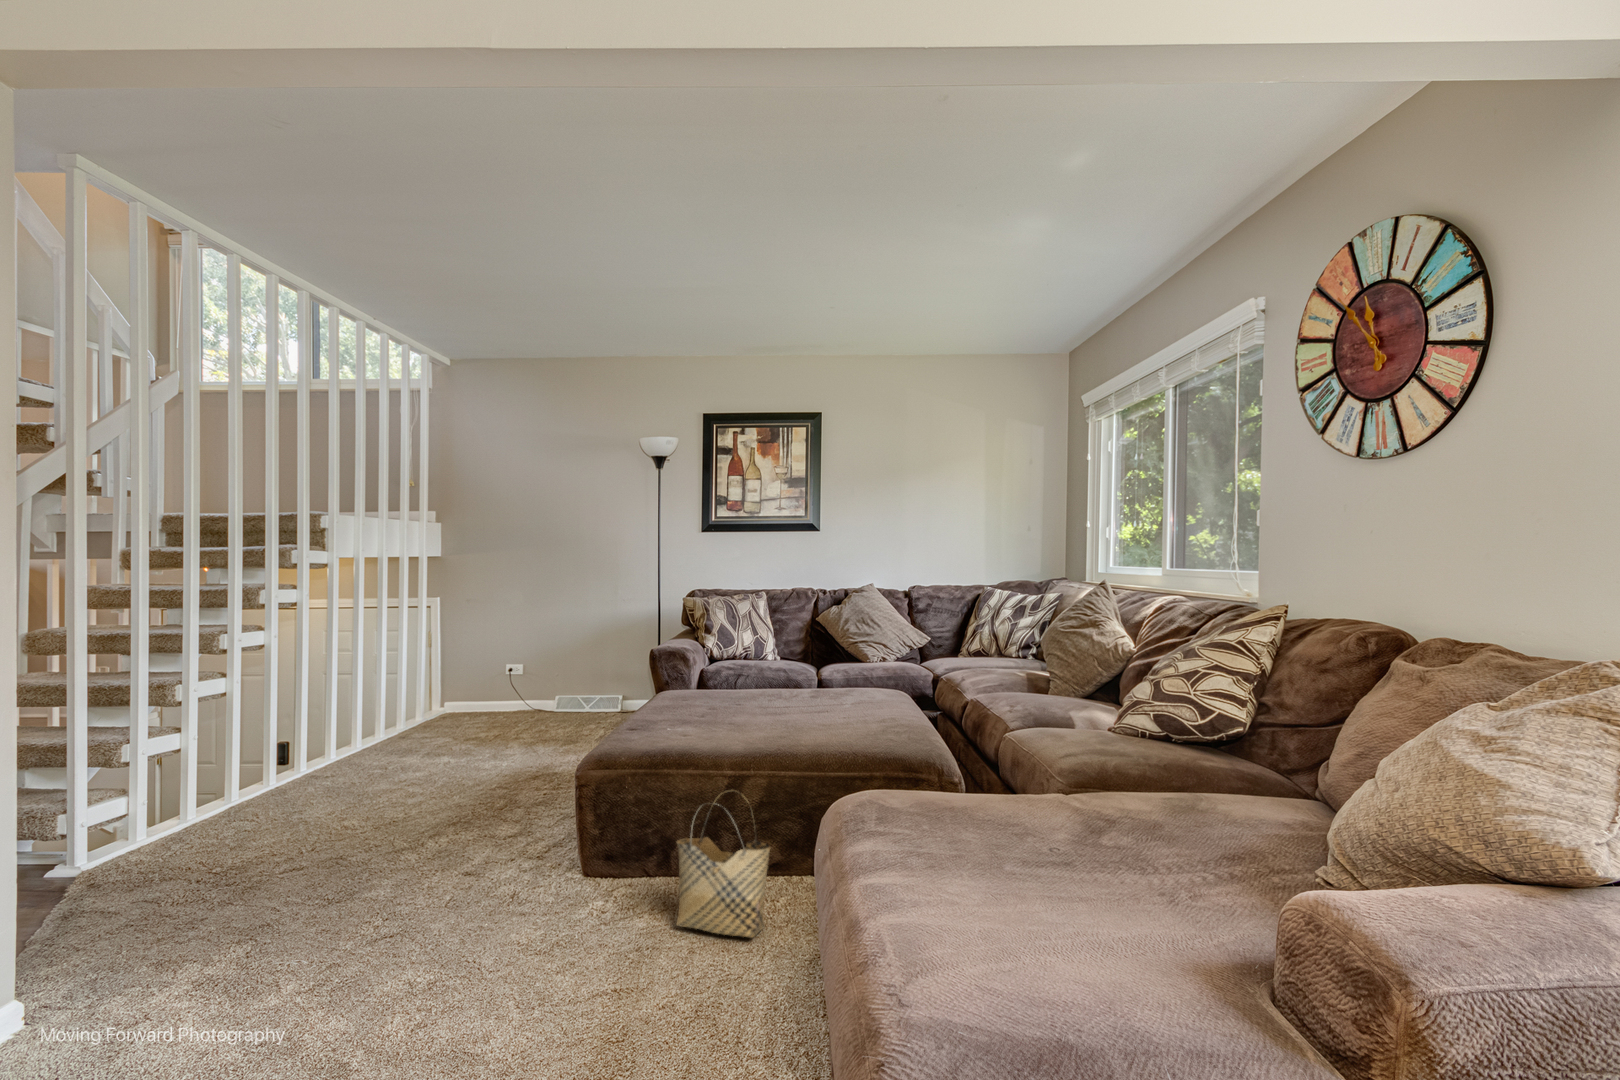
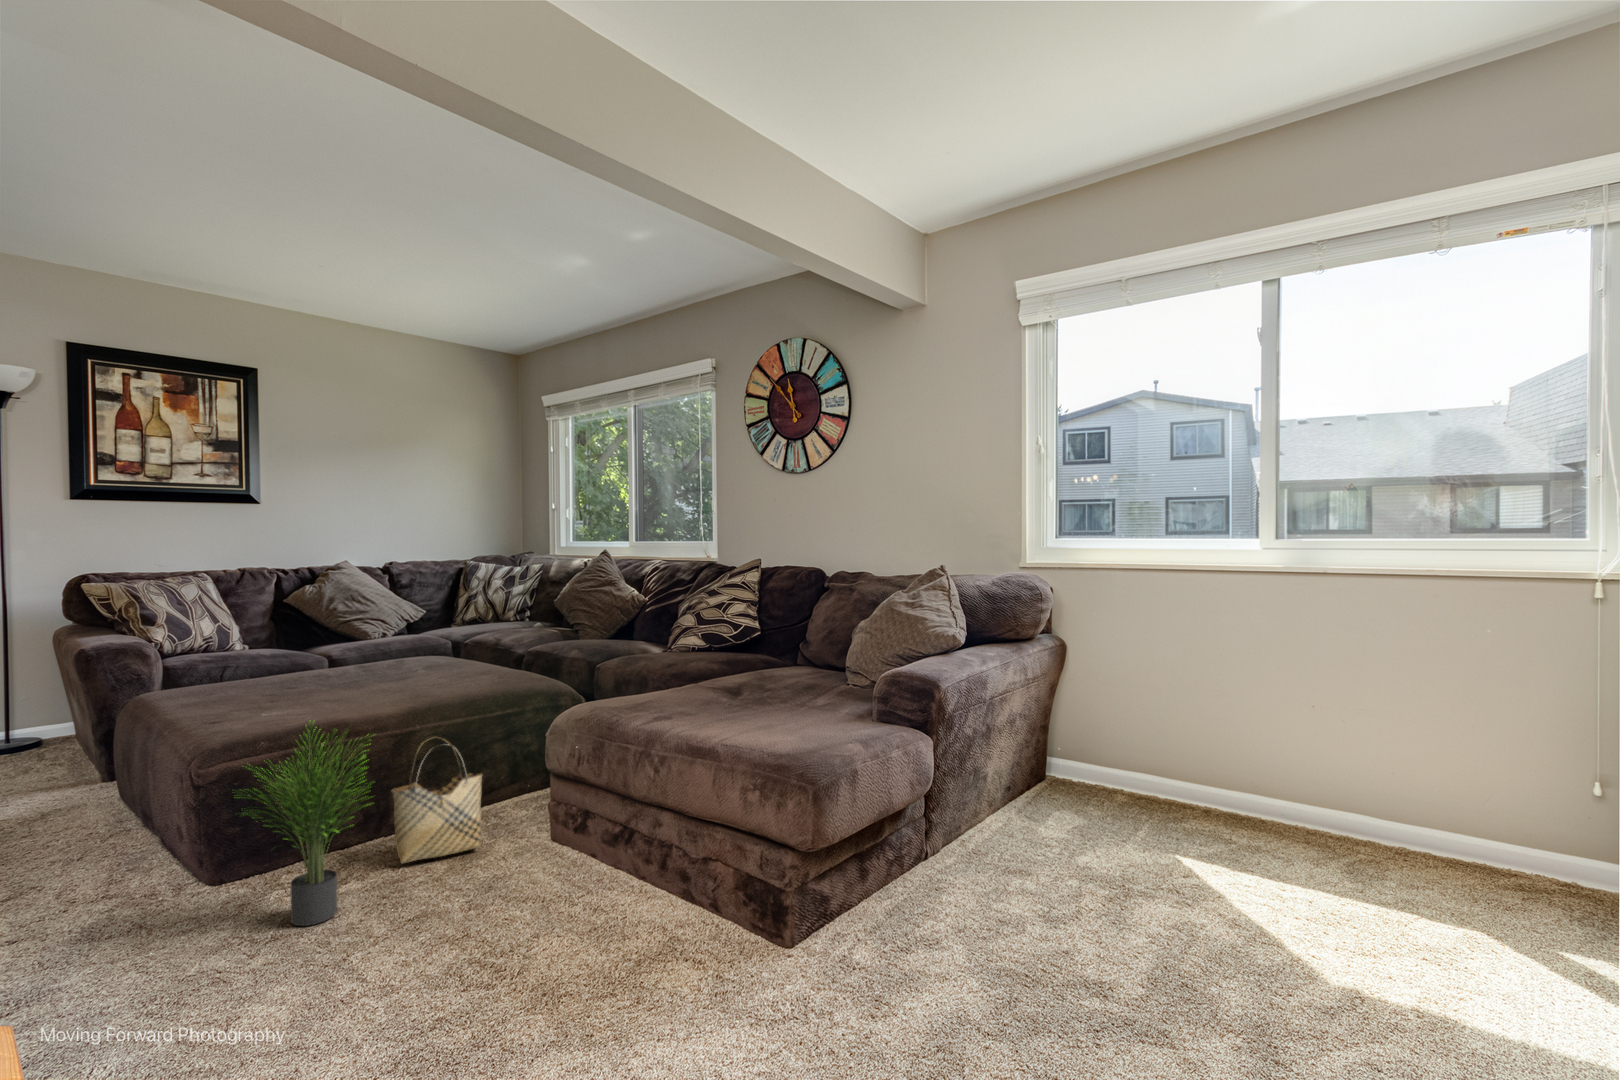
potted plant: none [501,748,629,966] -> present [247,730,370,926]

